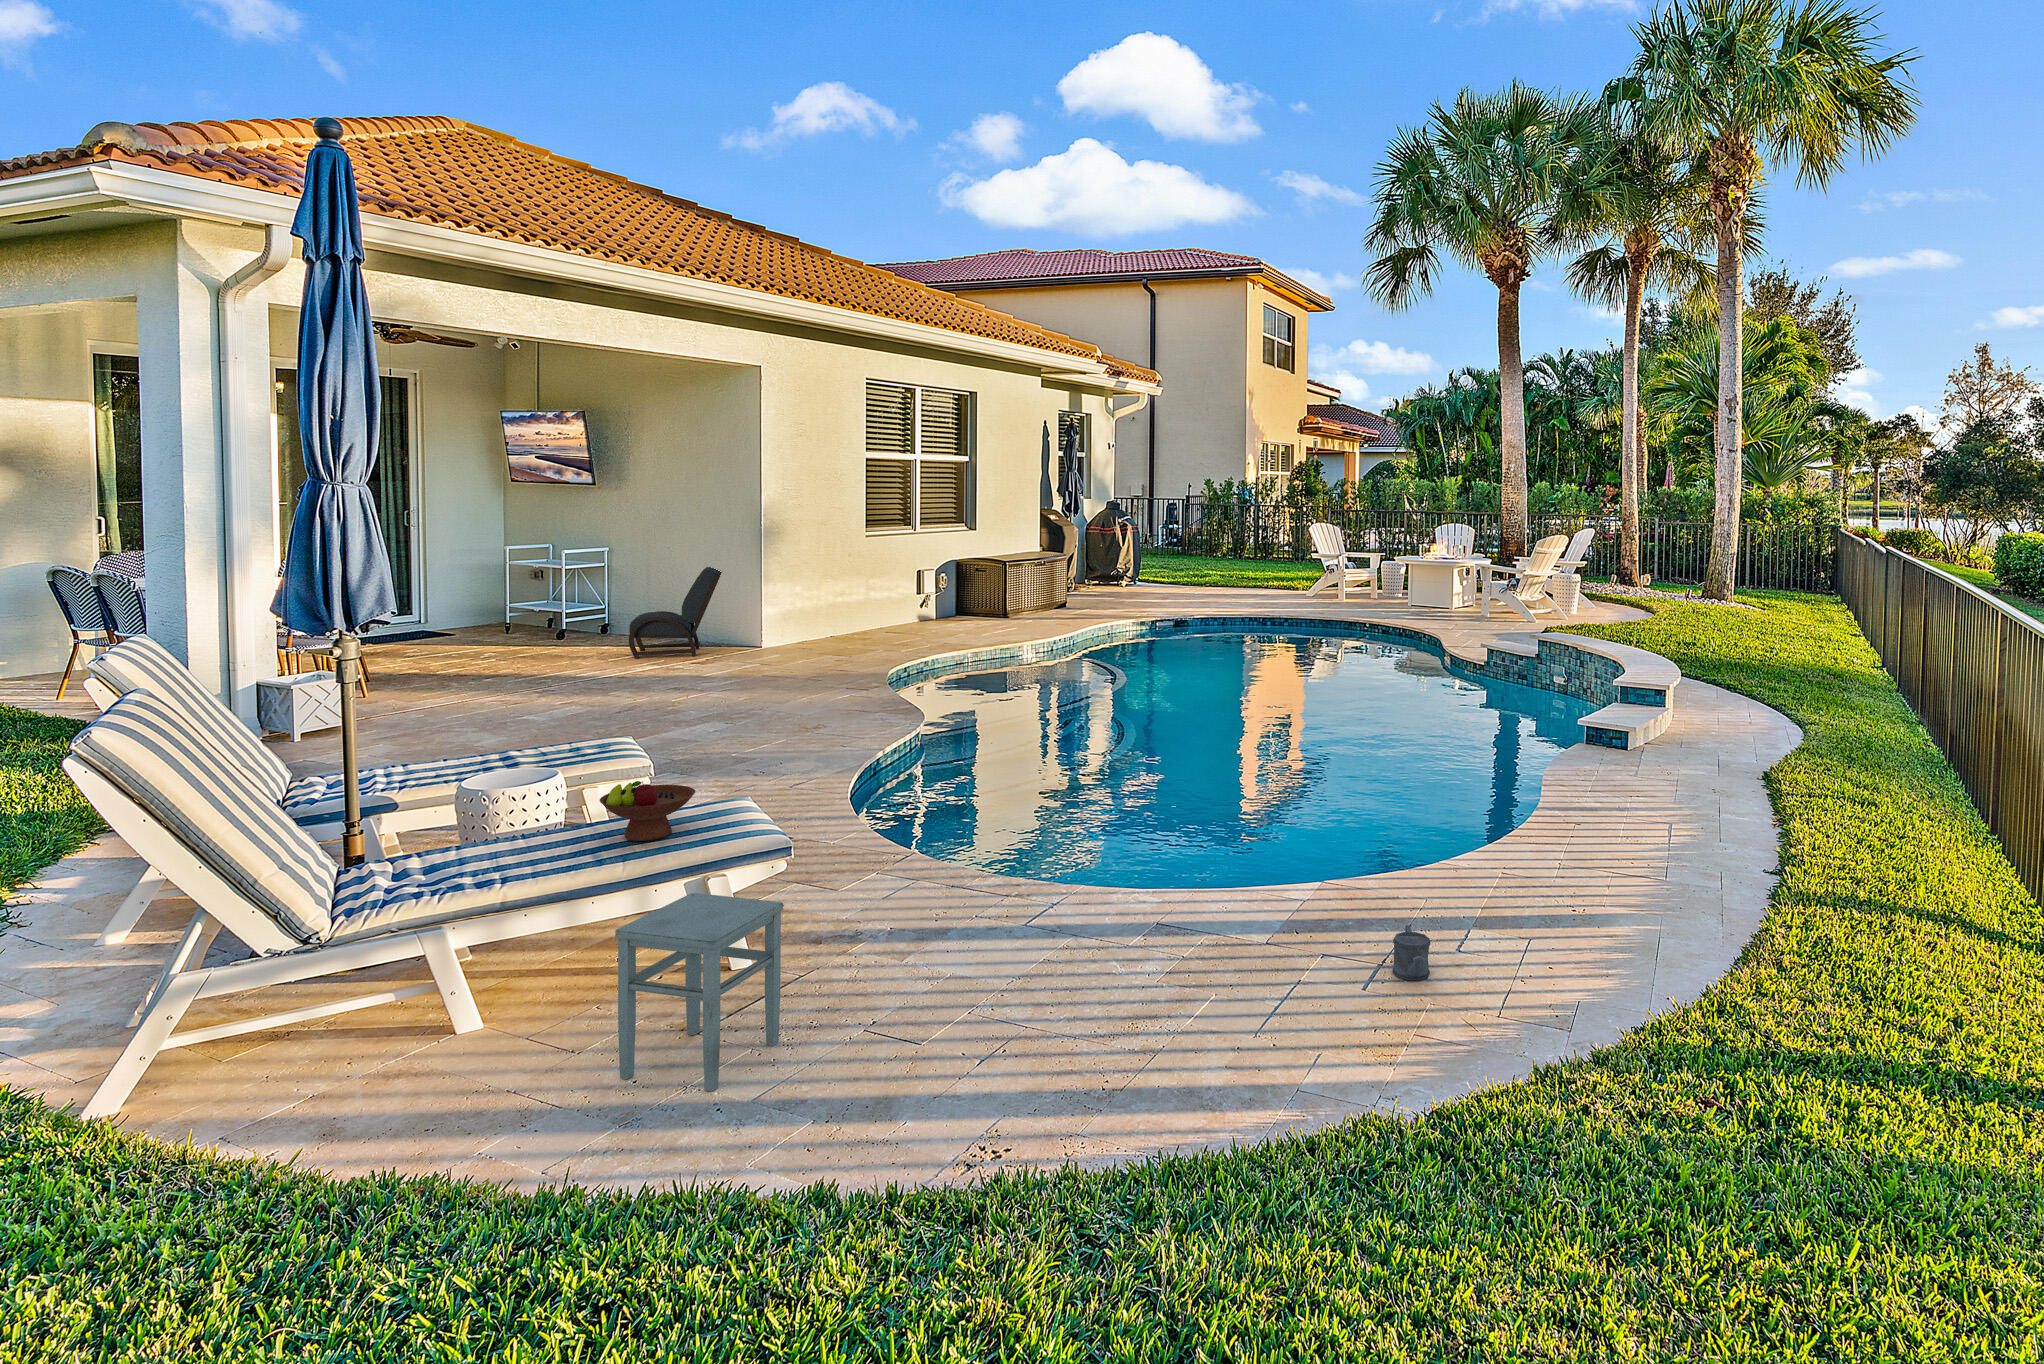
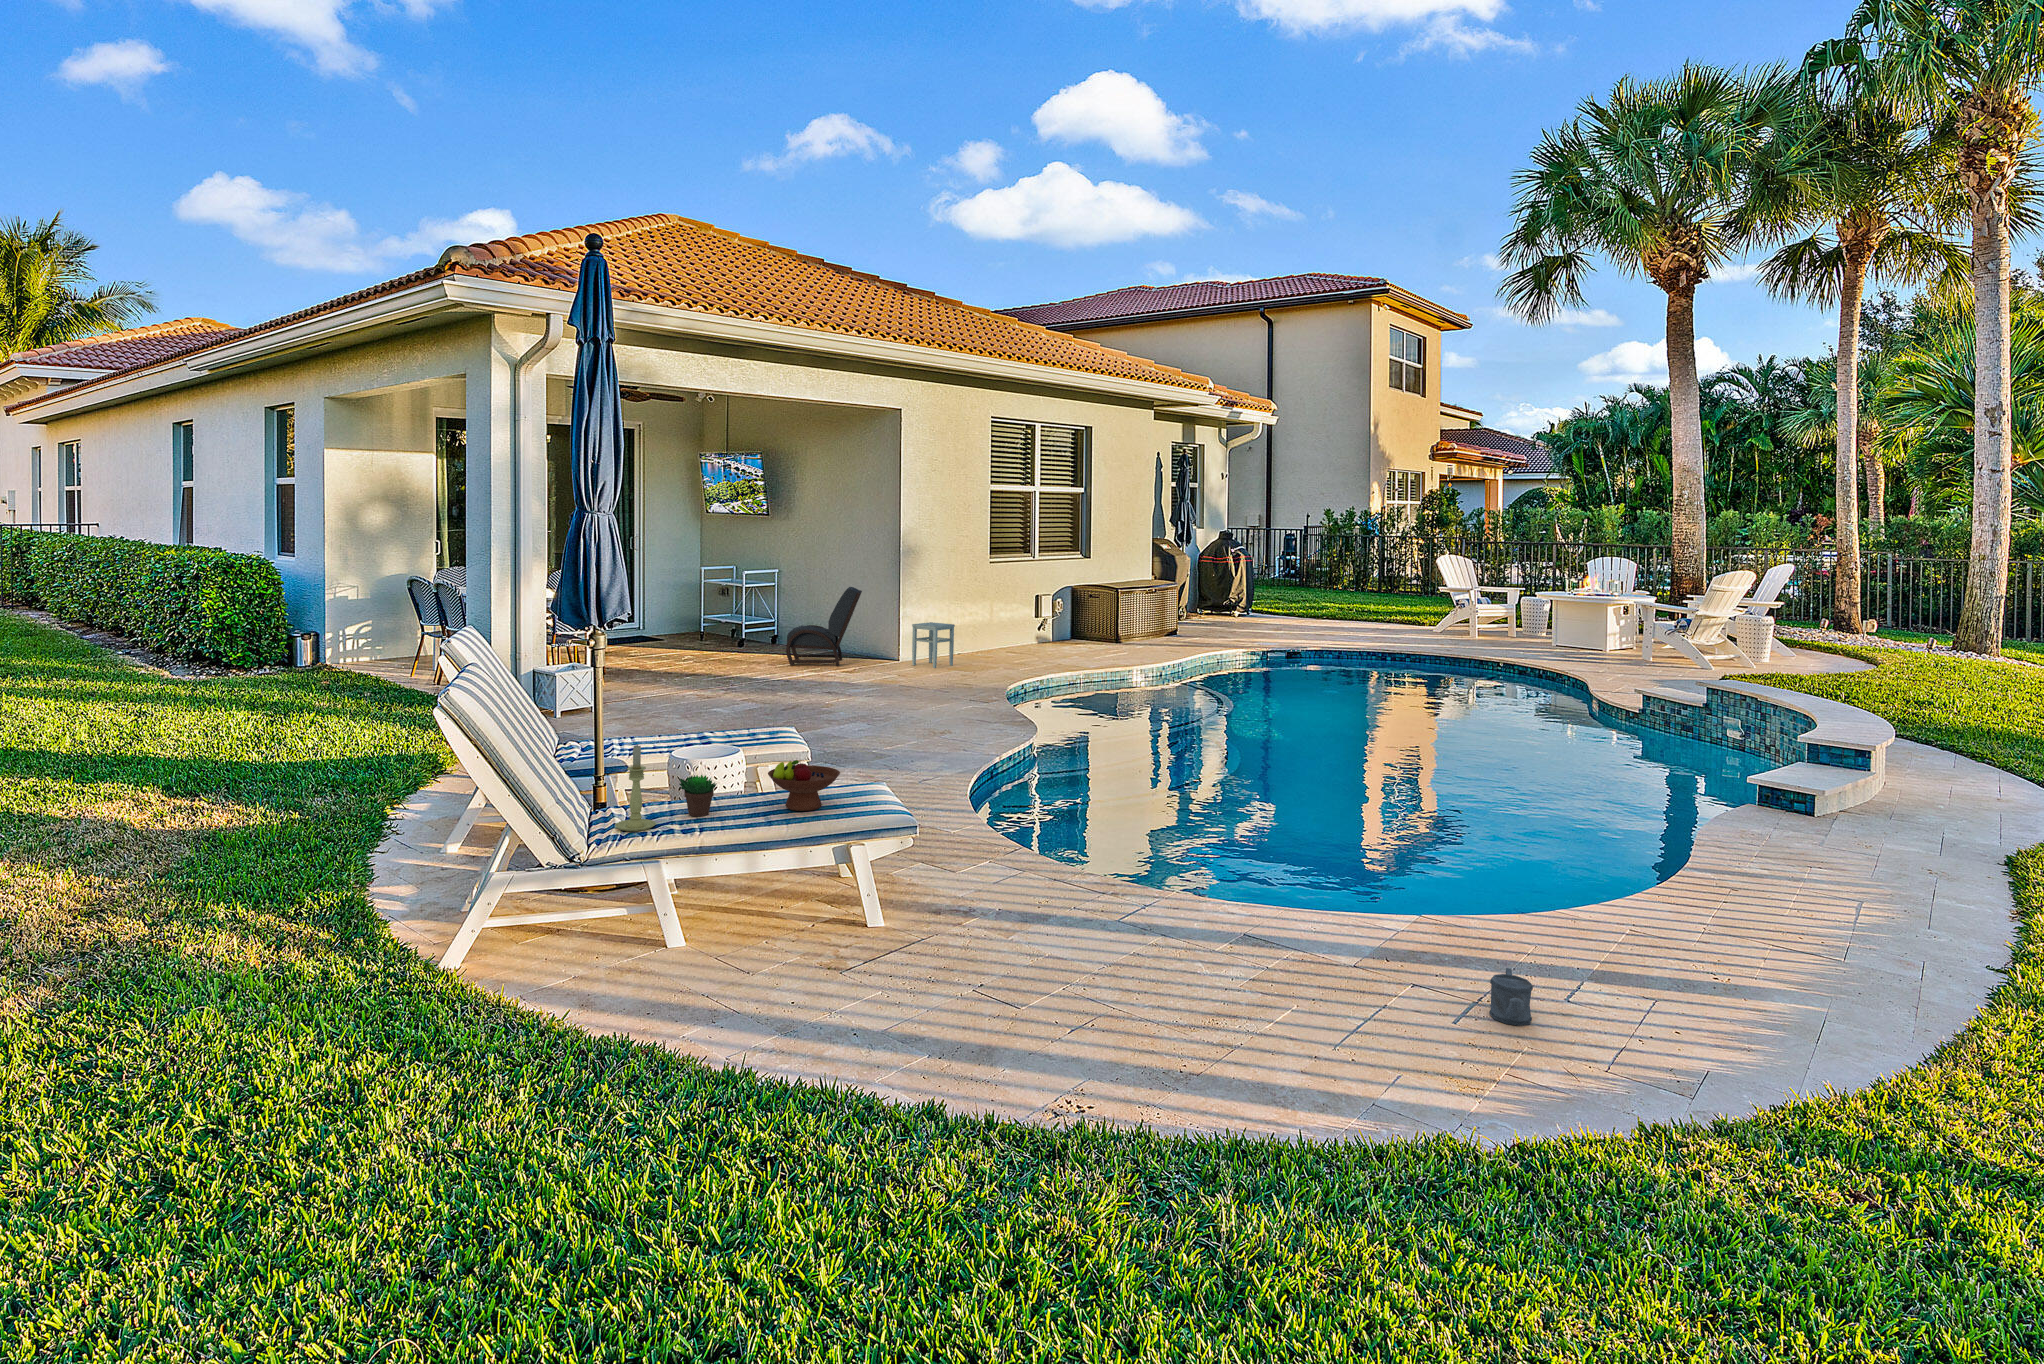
candle holder: none [380,780,442,891] -> present [615,745,656,831]
succulent plant: none [474,808,530,862] -> present [679,775,717,816]
stool: present [615,893,783,1092] -> present [912,622,955,668]

